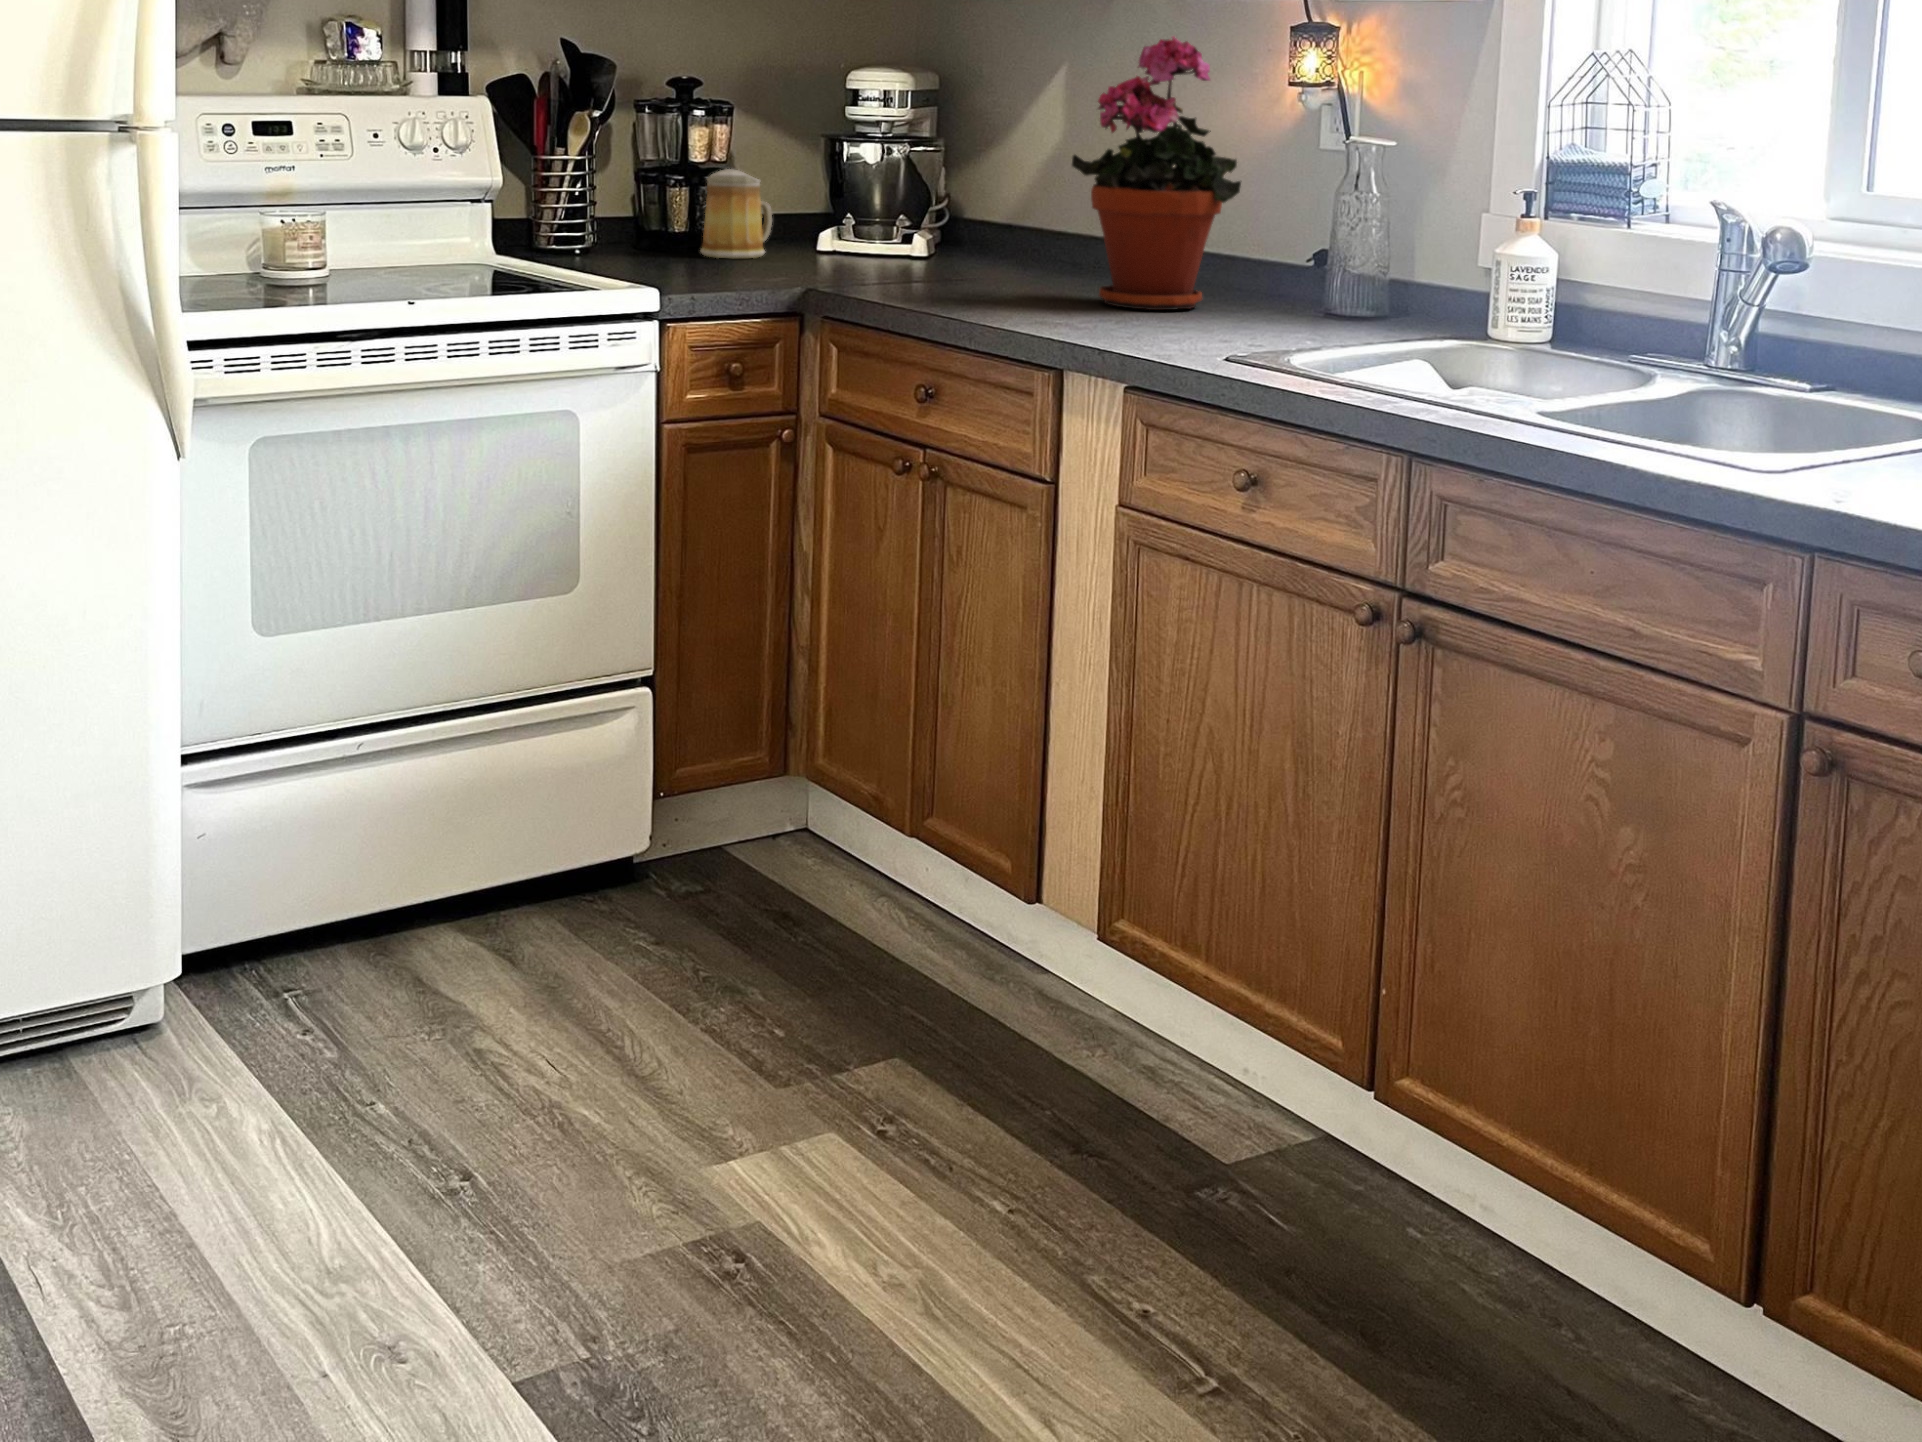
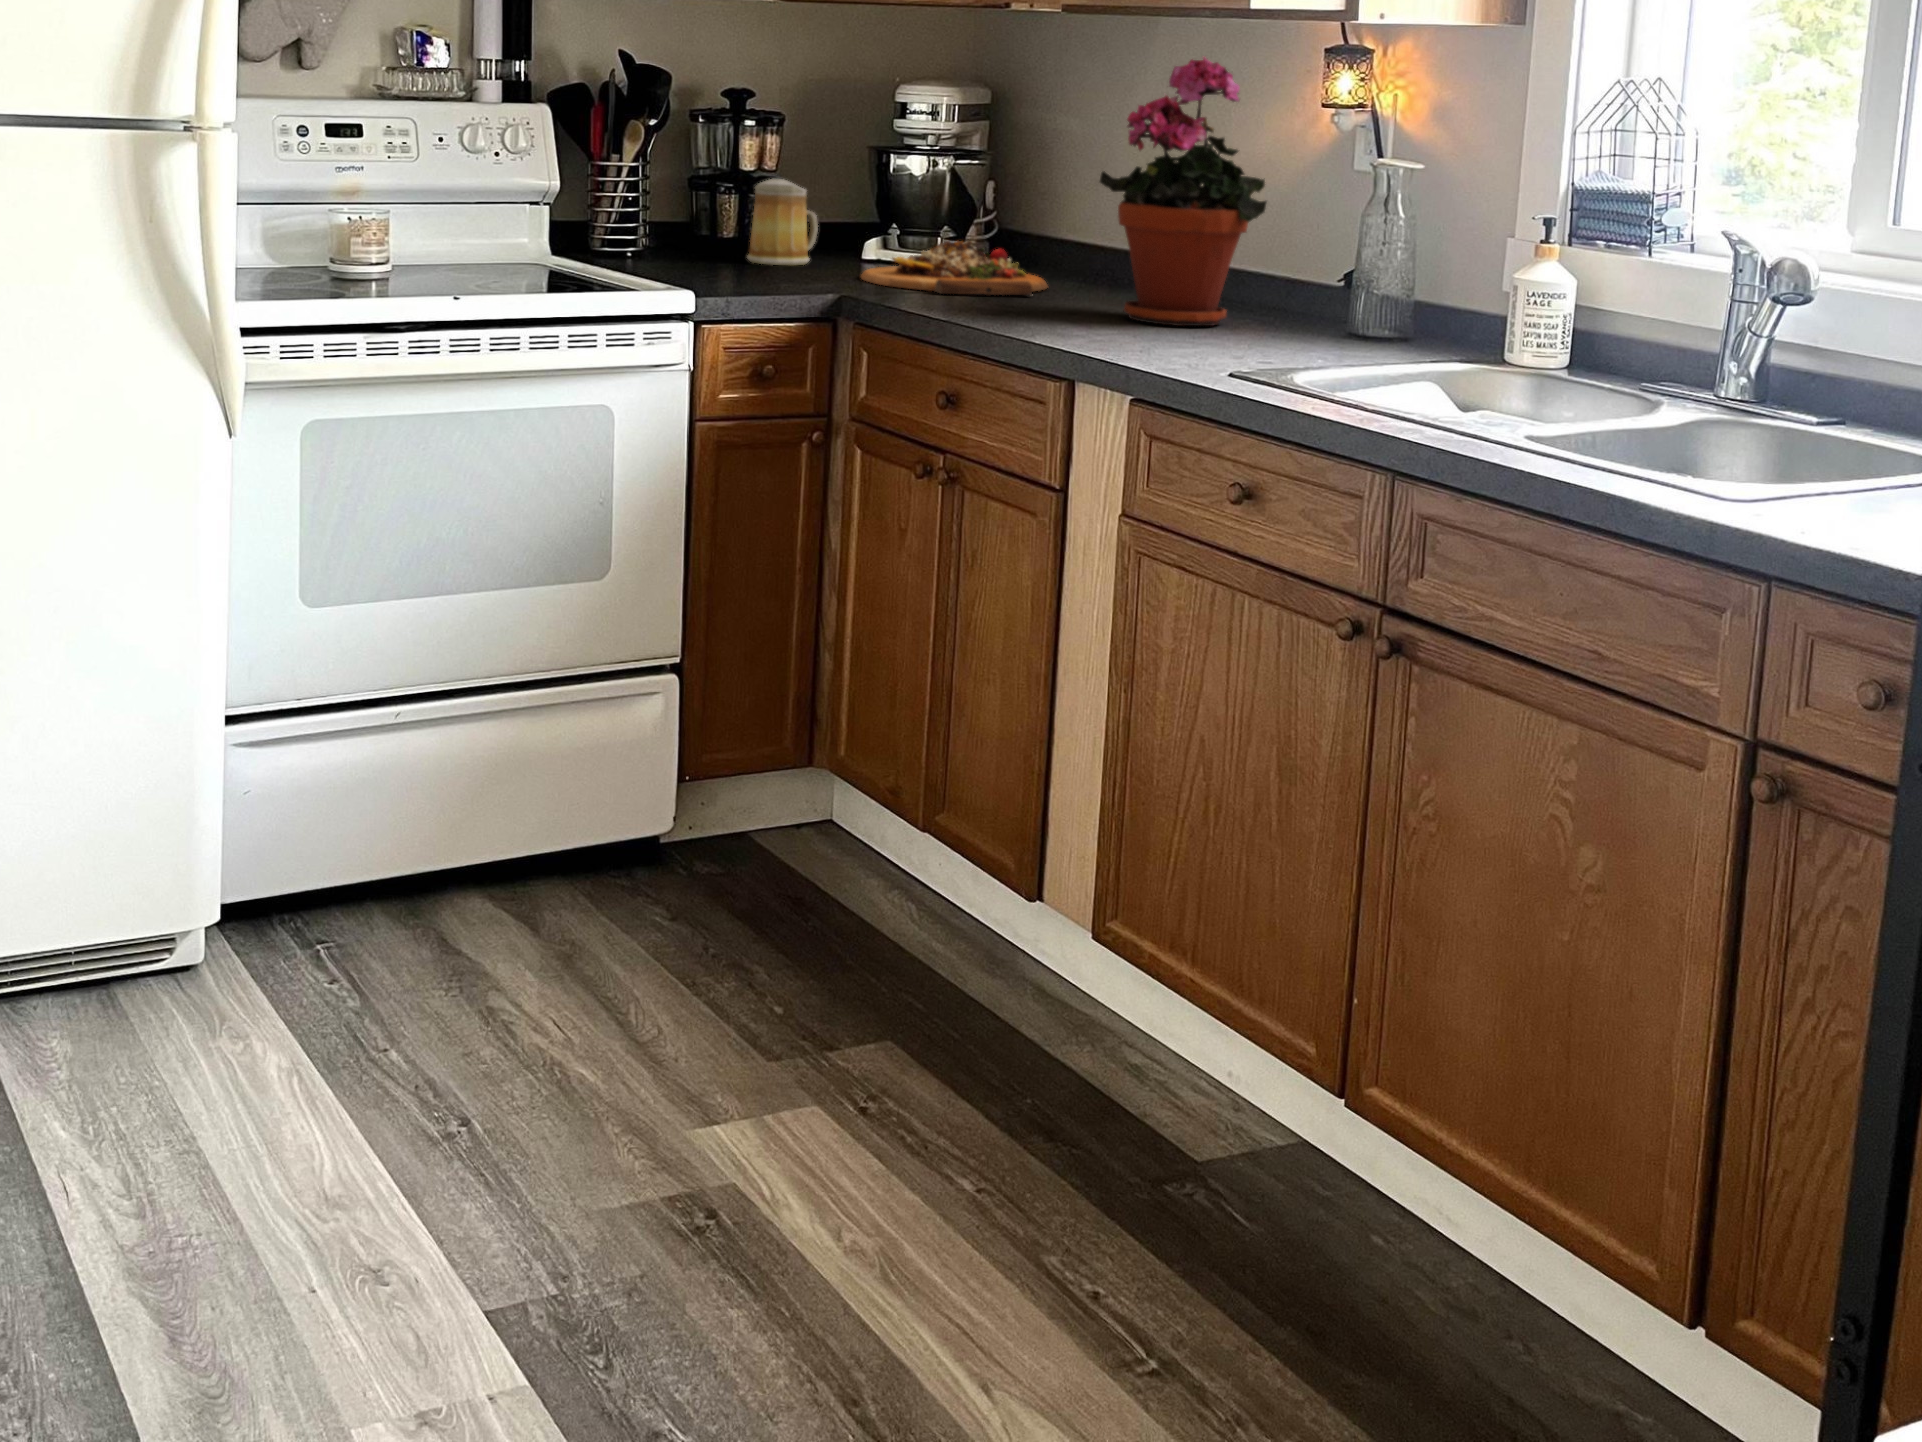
cutting board: none [821,228,1014,284] -> present [861,241,1048,295]

